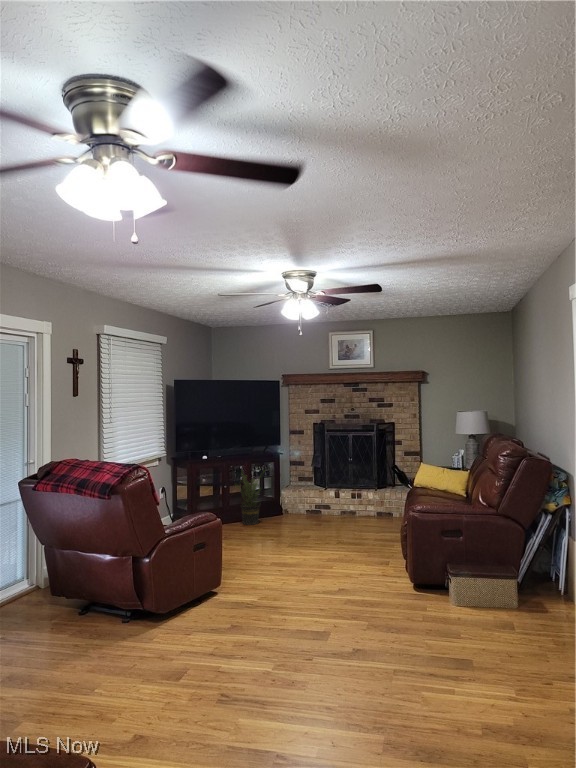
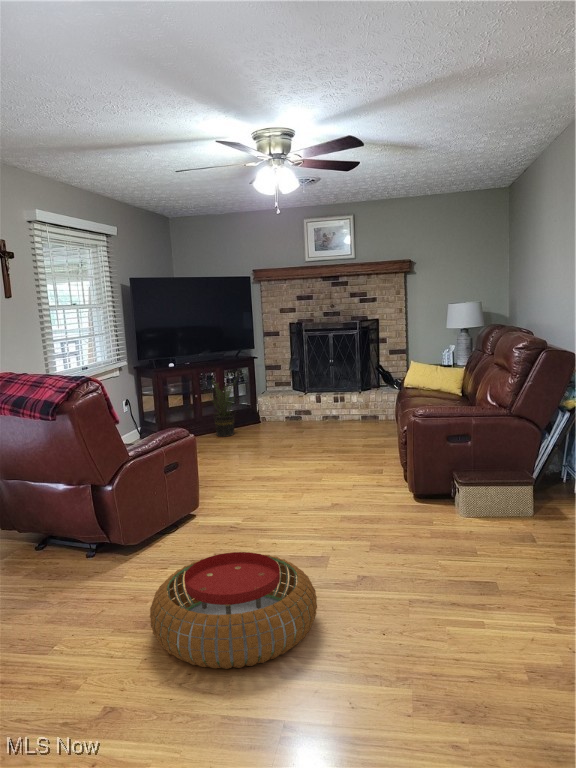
pouf: none [174,620,315,716] -> present [150,552,317,669]

